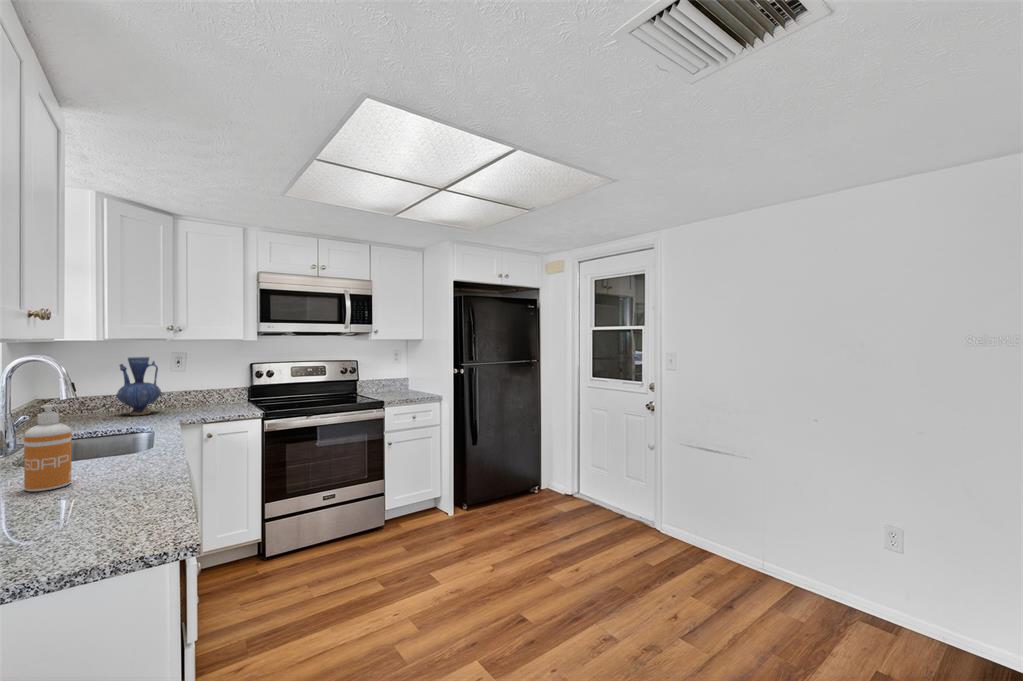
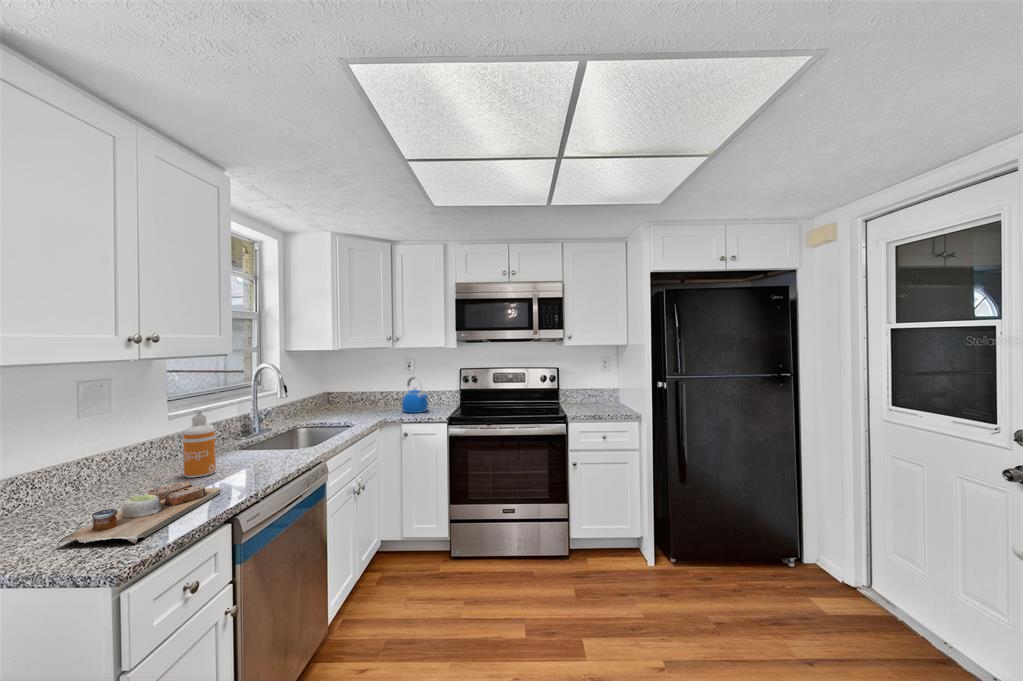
vase: present [117,357,161,415] -> none [361,363,391,411]
kettle: none [184,372,224,413] -> present [402,377,428,413]
cutting board: none [52,482,161,548] -> present [58,481,221,544]

